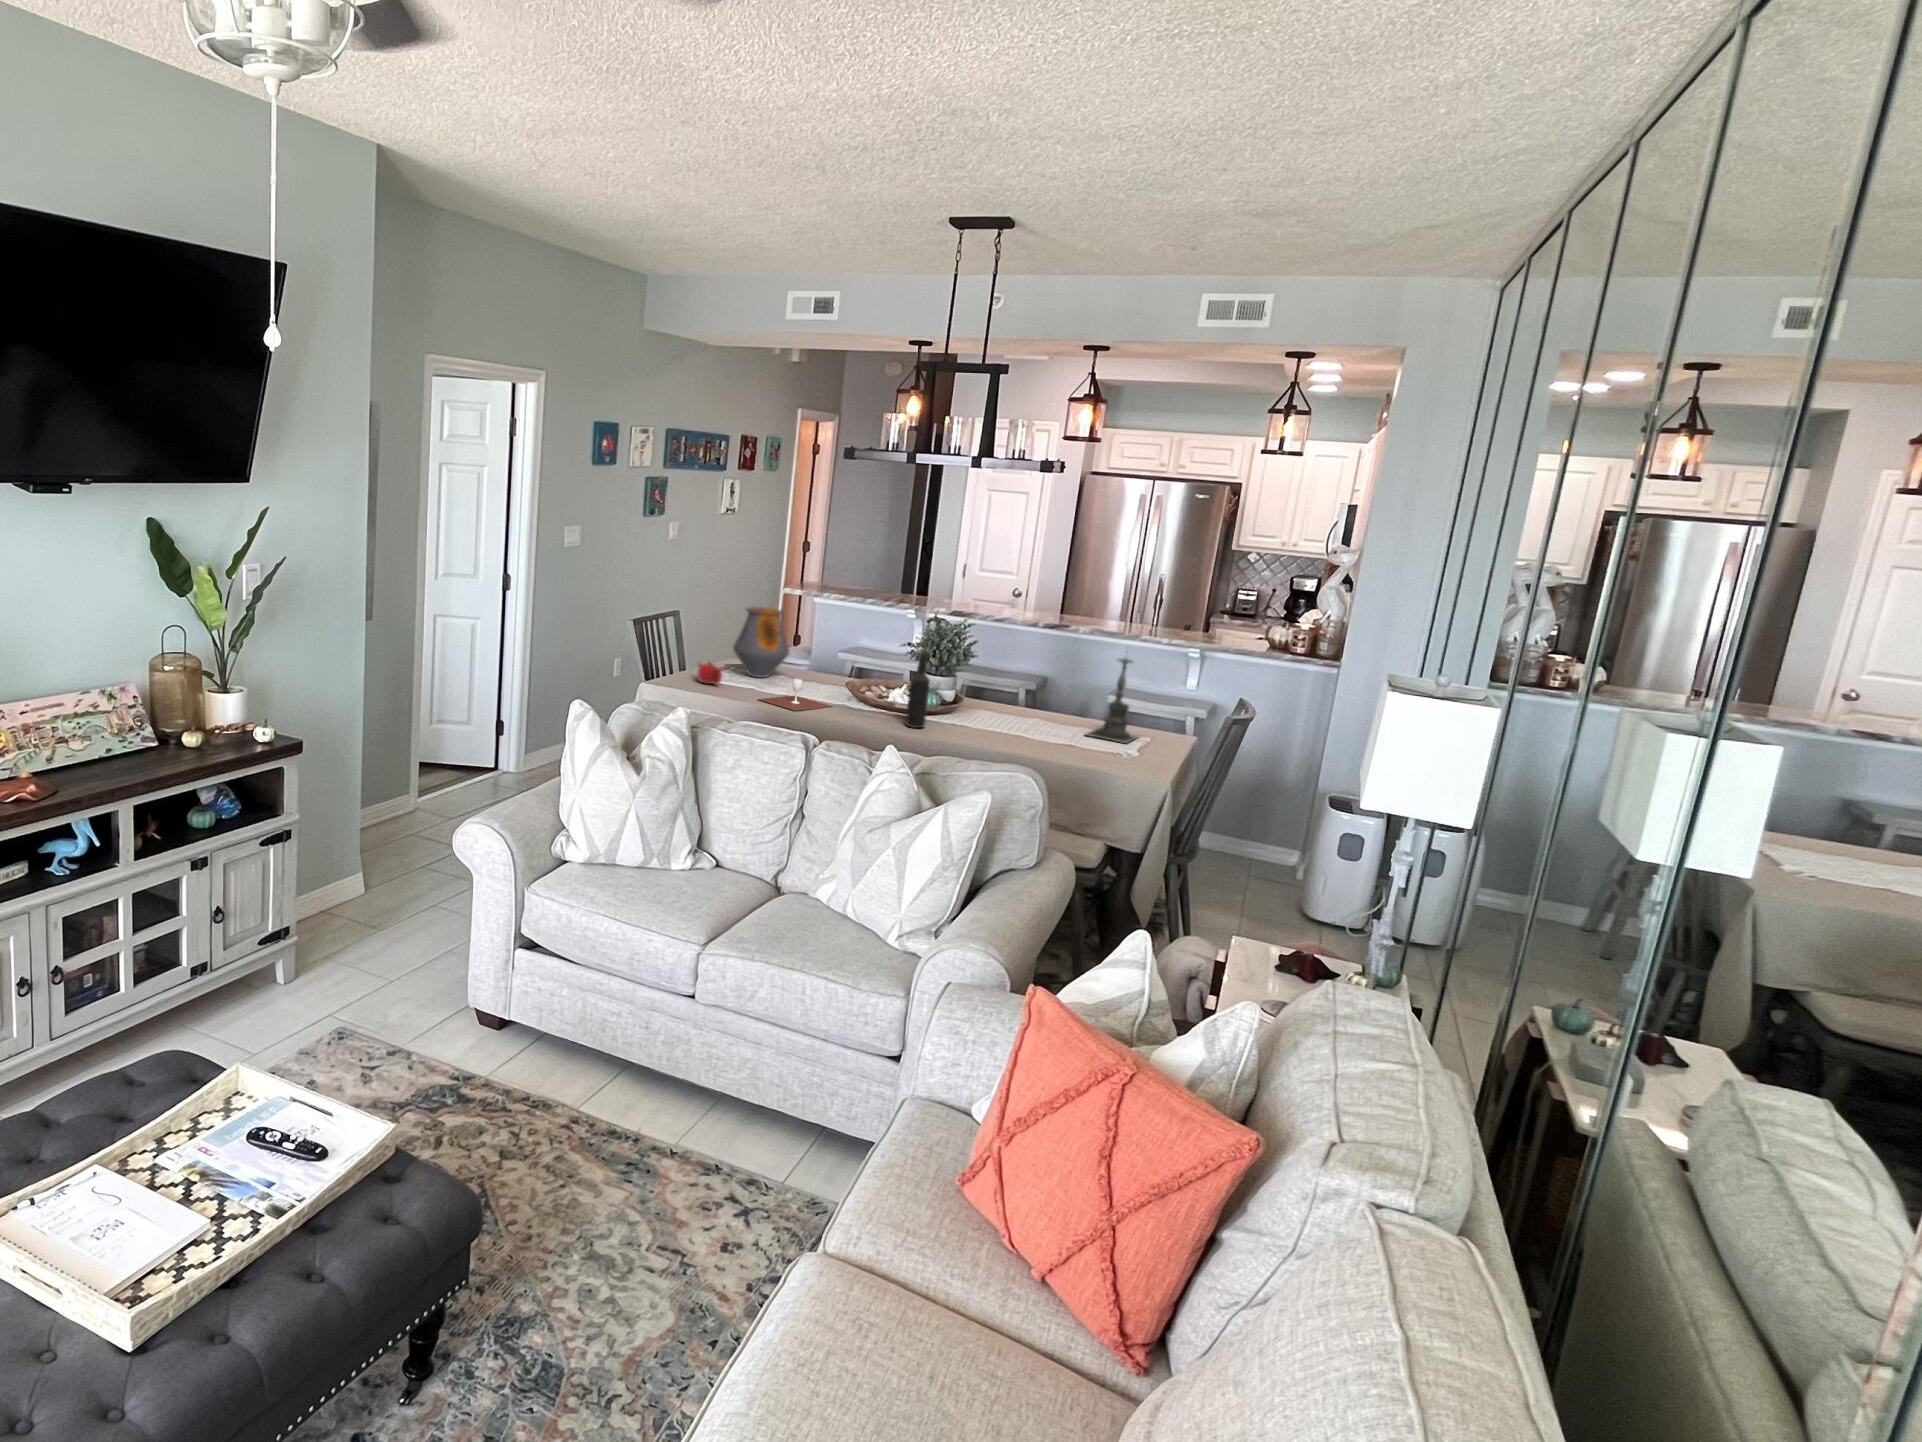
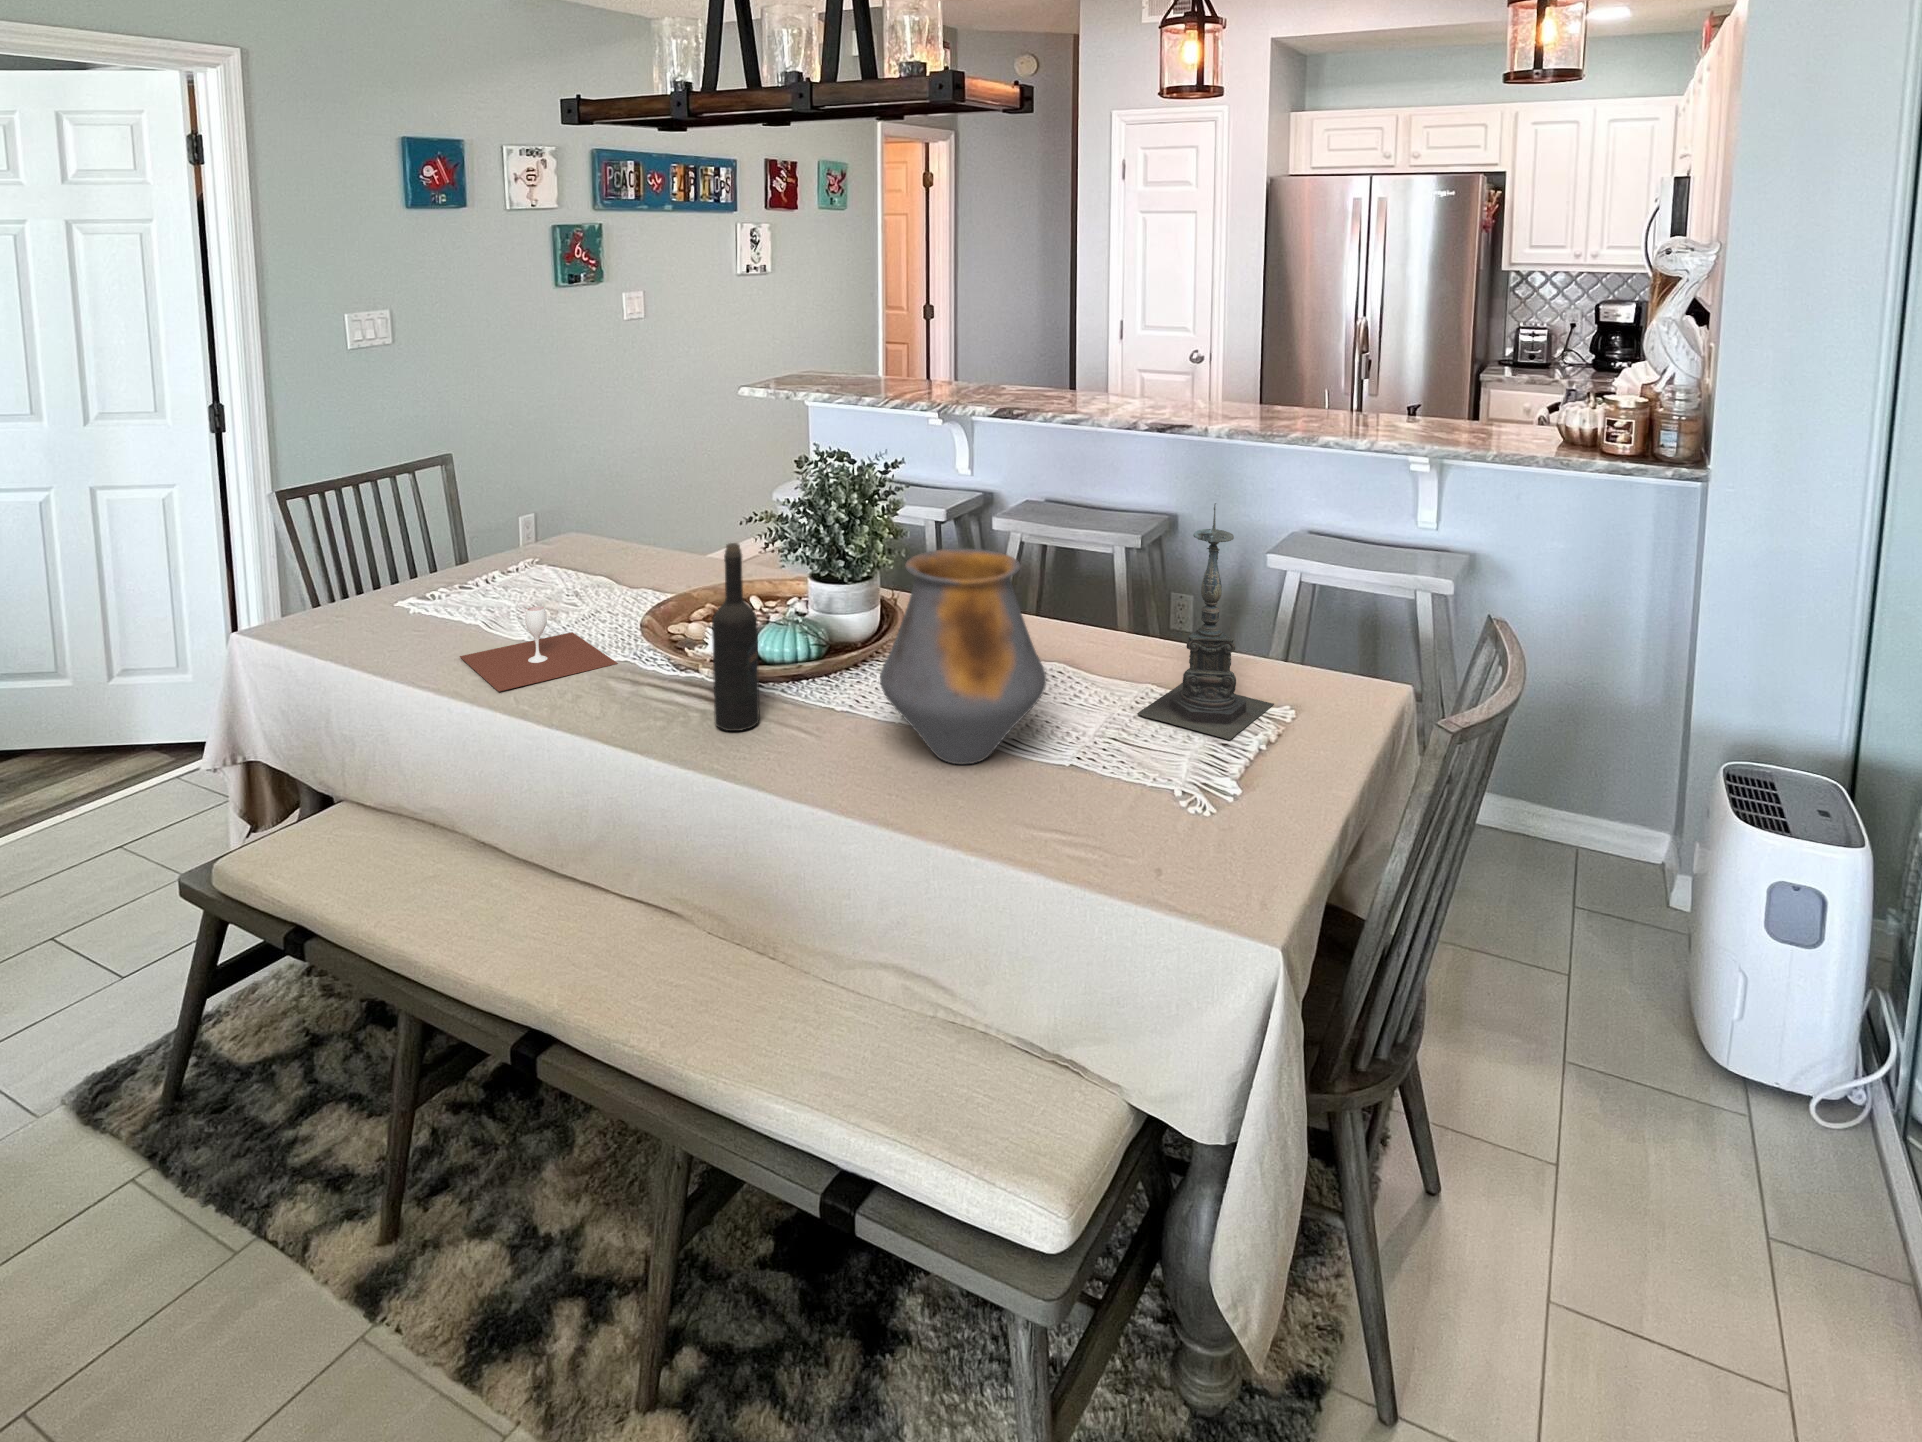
vase: present [733,607,789,678] -> present [880,548,1046,764]
teapot: present [698,662,722,684] -> none [398,566,447,616]

